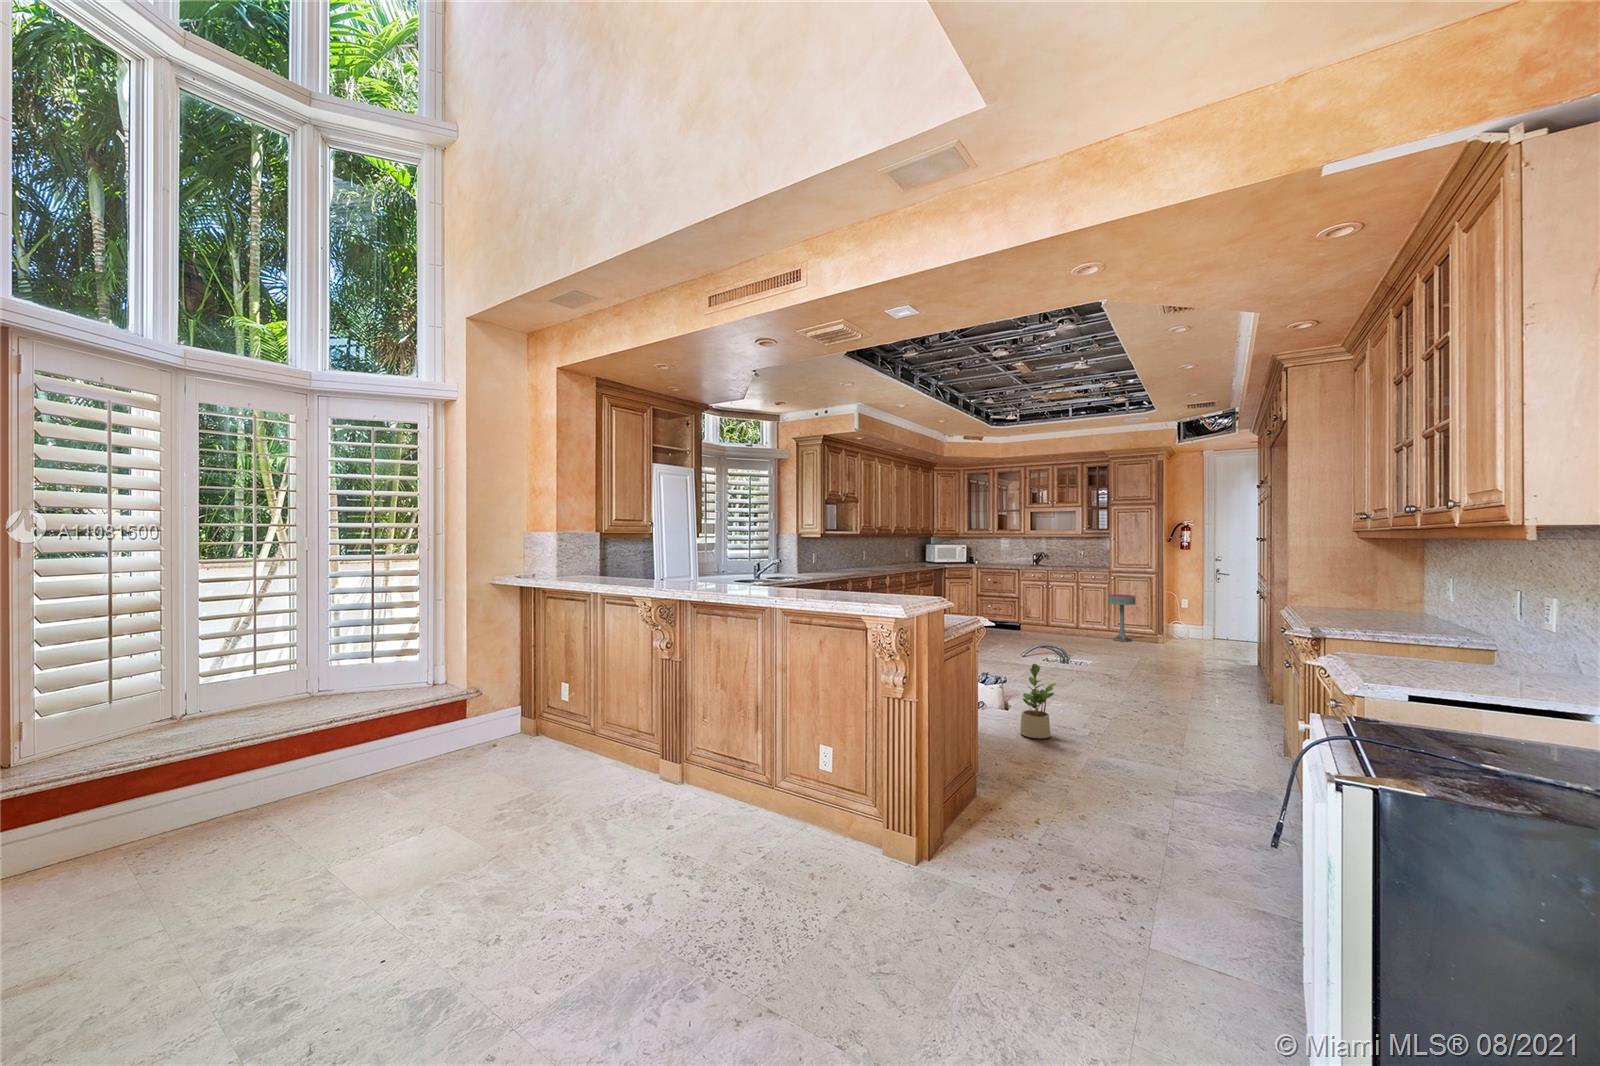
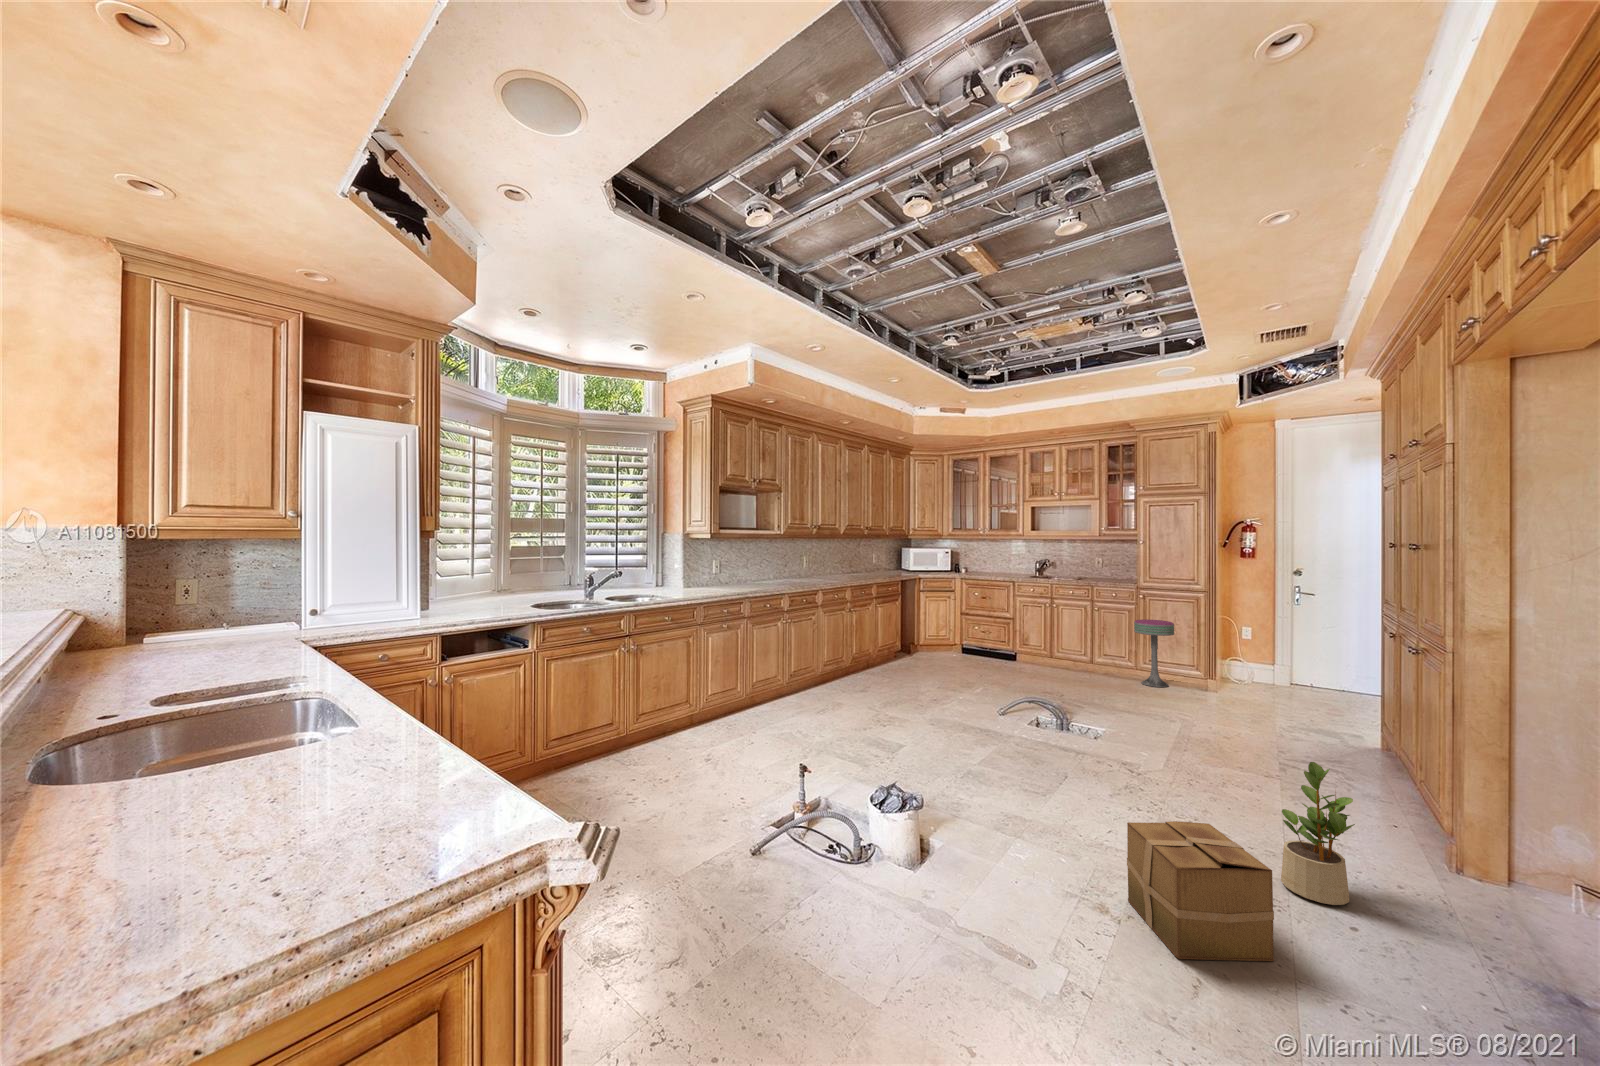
potted plant: present [1020,664,1056,738] -> present [1281,762,1355,905]
cardboard box: none [1118,677,1185,730] -> present [1127,821,1274,961]

